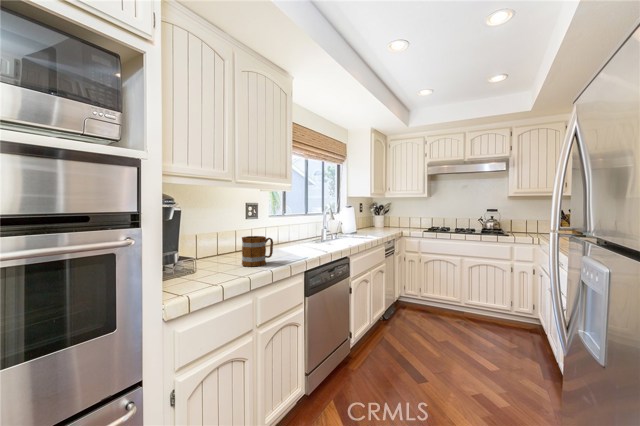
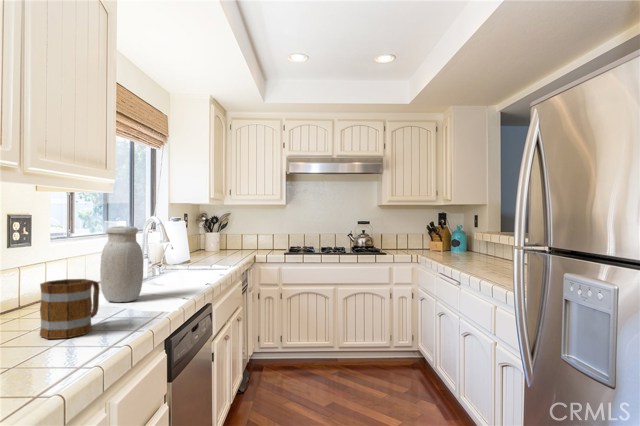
jar: none [286,209,308,252] -> present [100,226,143,302]

